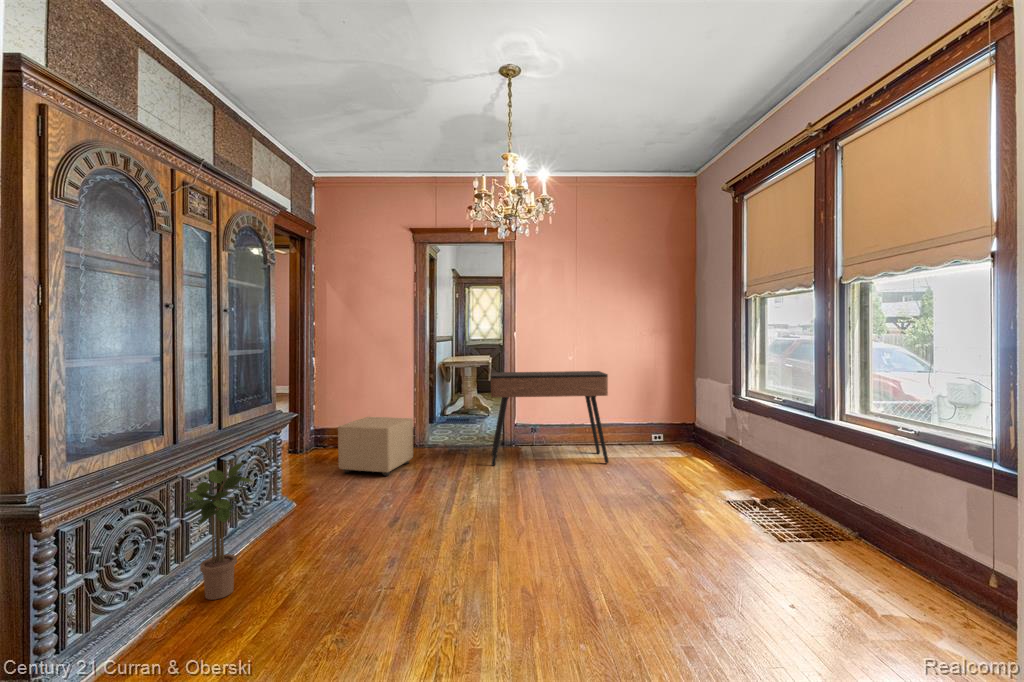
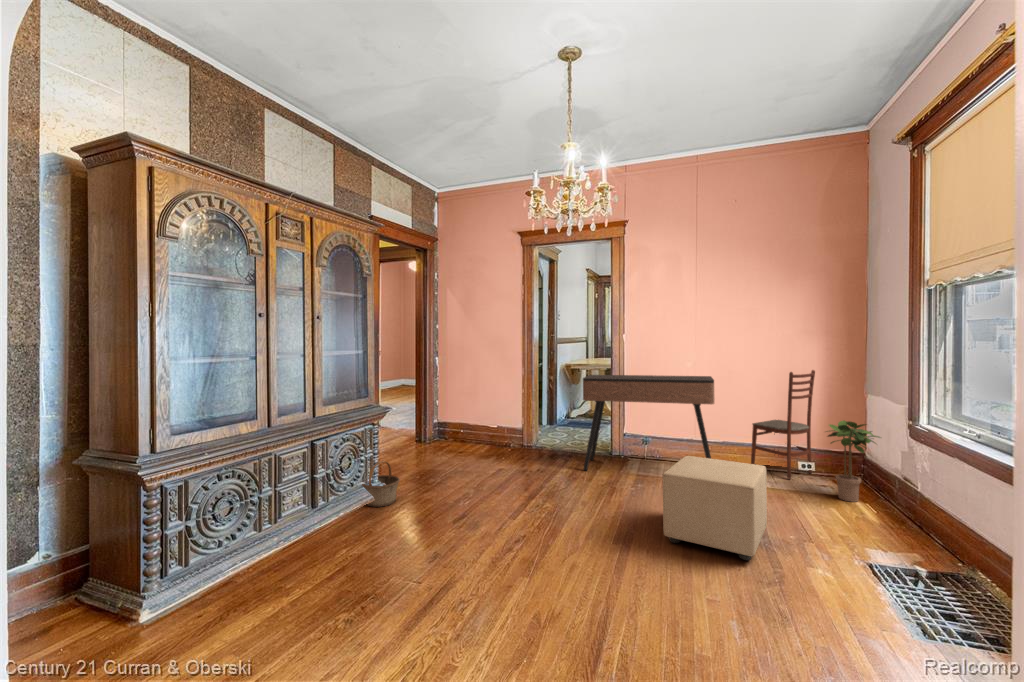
dining chair: none [629,364,677,456] -> present [751,370,815,479]
ottoman: present [338,417,413,476] -> present [663,456,767,560]
potted plant: present [179,463,252,600] -> present [827,421,880,502]
basket: none [269,475,316,527] -> present [362,461,400,507]

